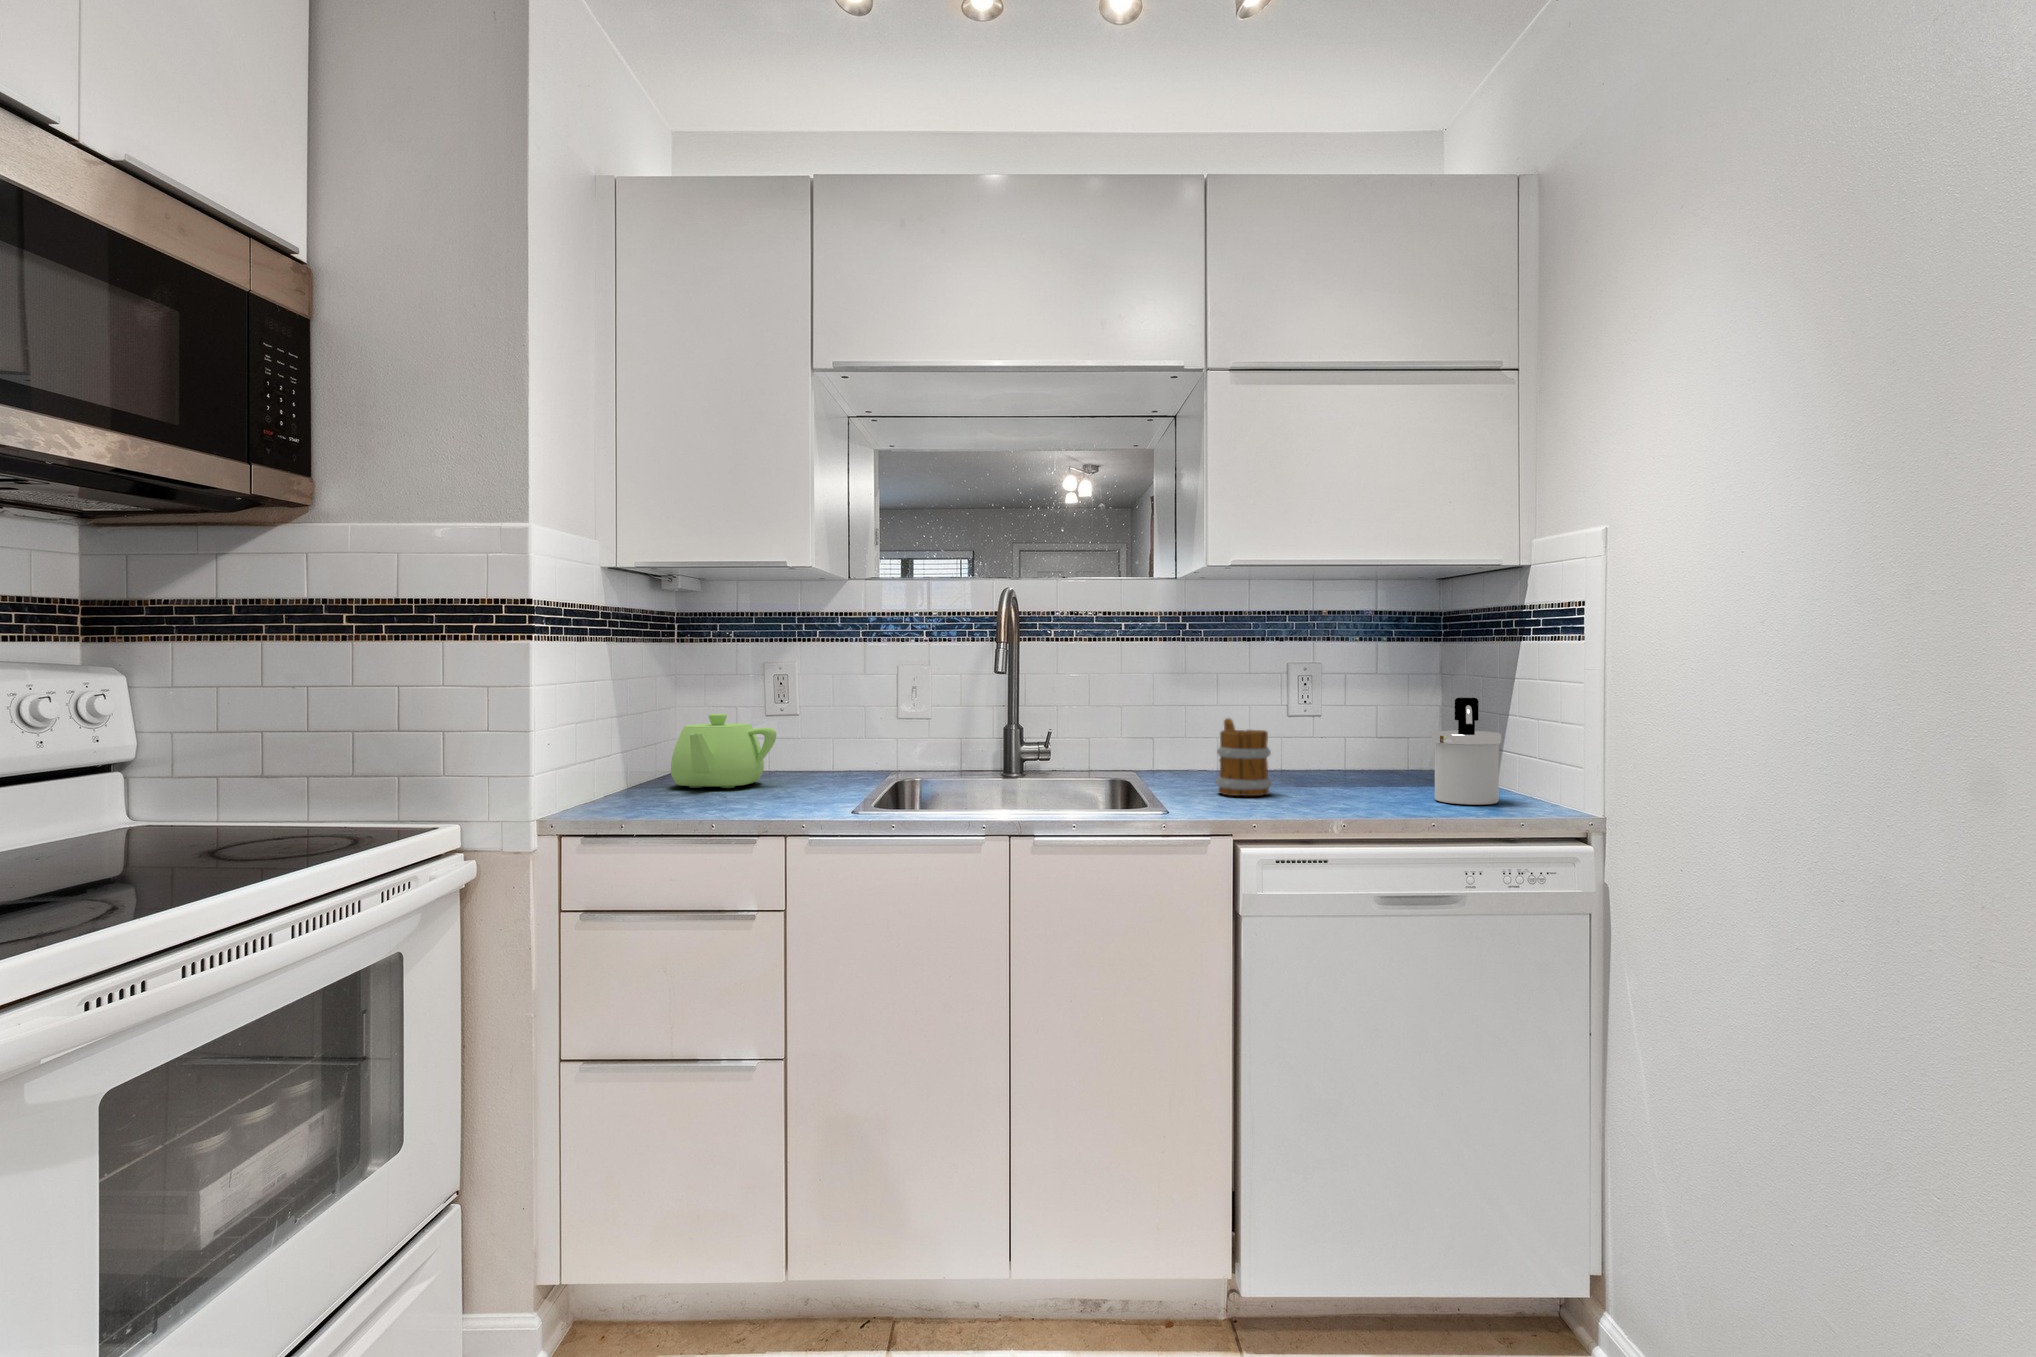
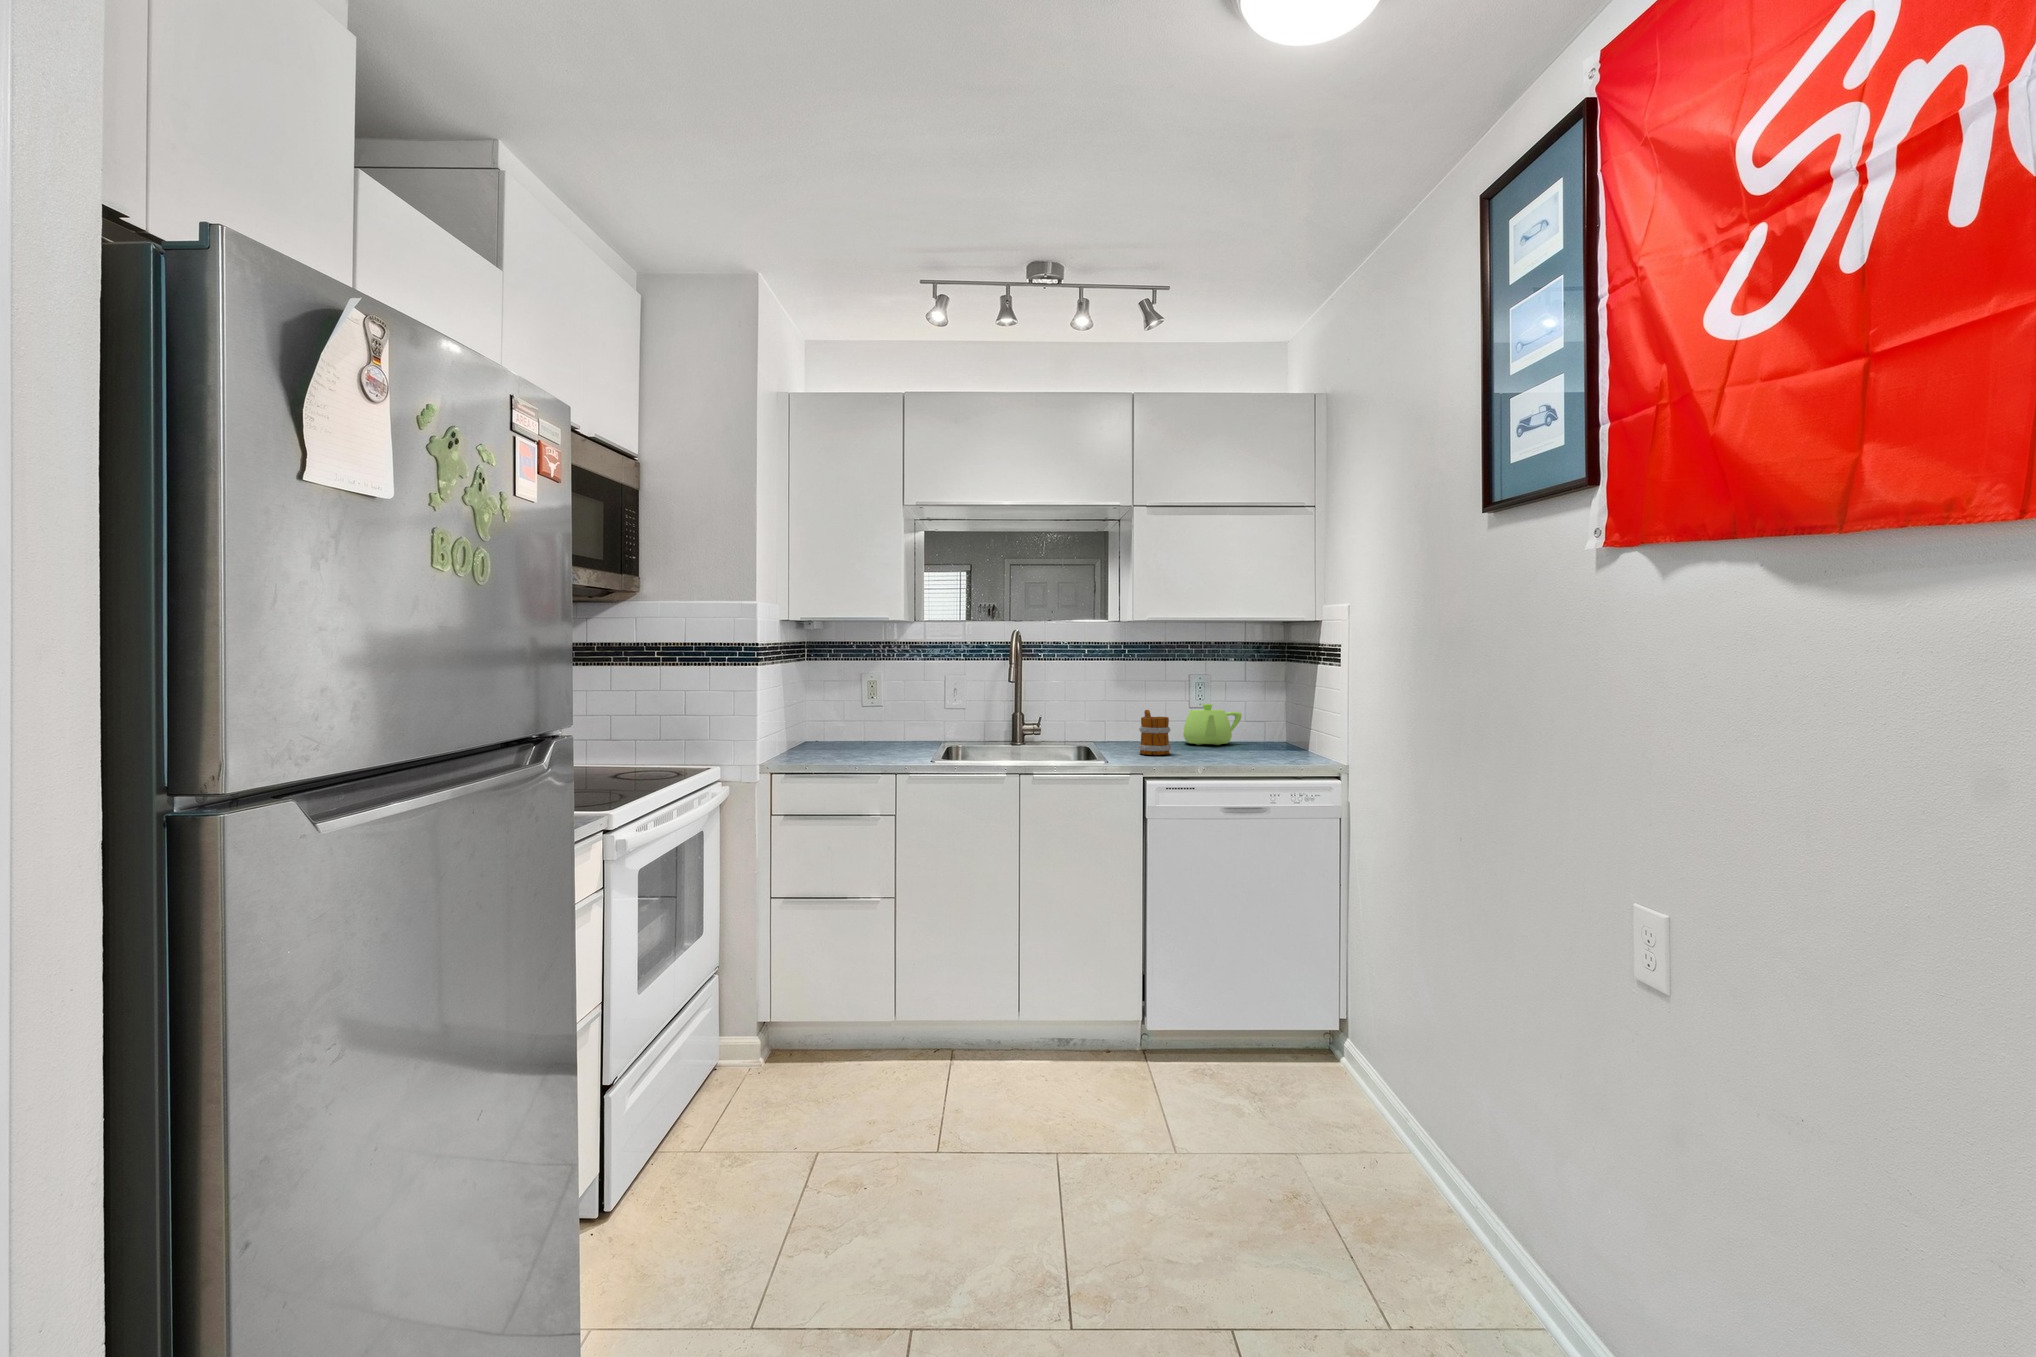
soap dispenser: present [1432,697,1501,805] -> none [1261,699,1299,759]
teapot: present [671,714,776,788] -> present [1183,704,1241,745]

